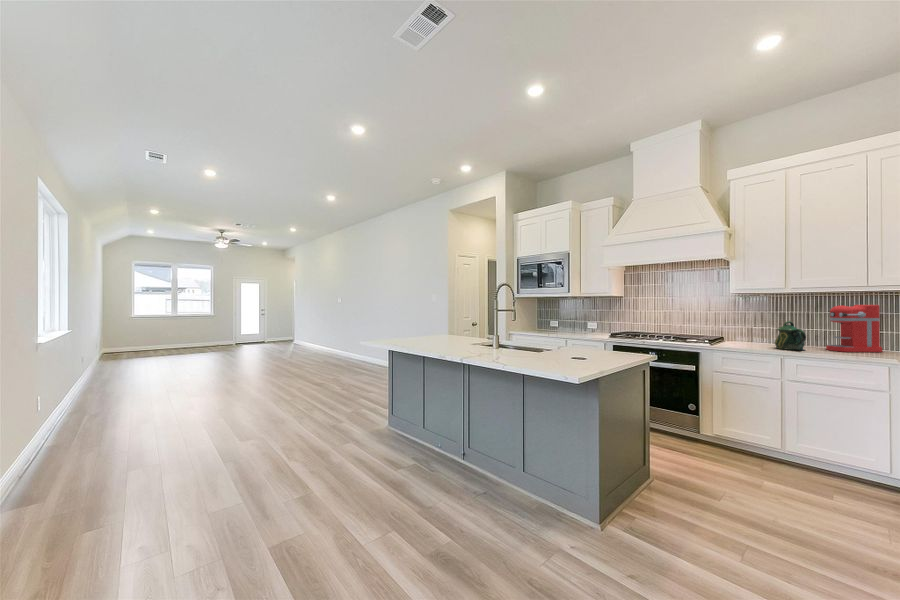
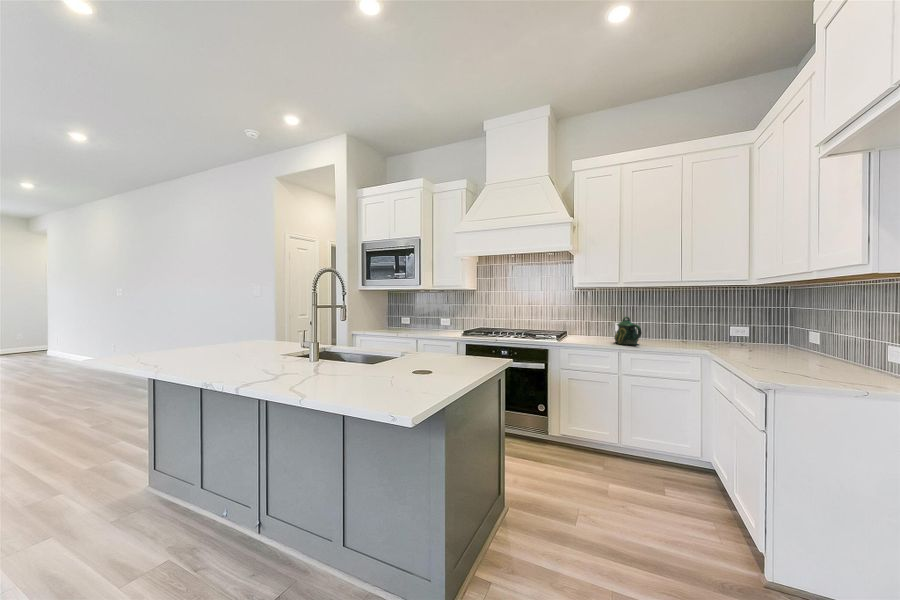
coffee maker: present [826,305,882,352] -> none [653,300,693,345]

